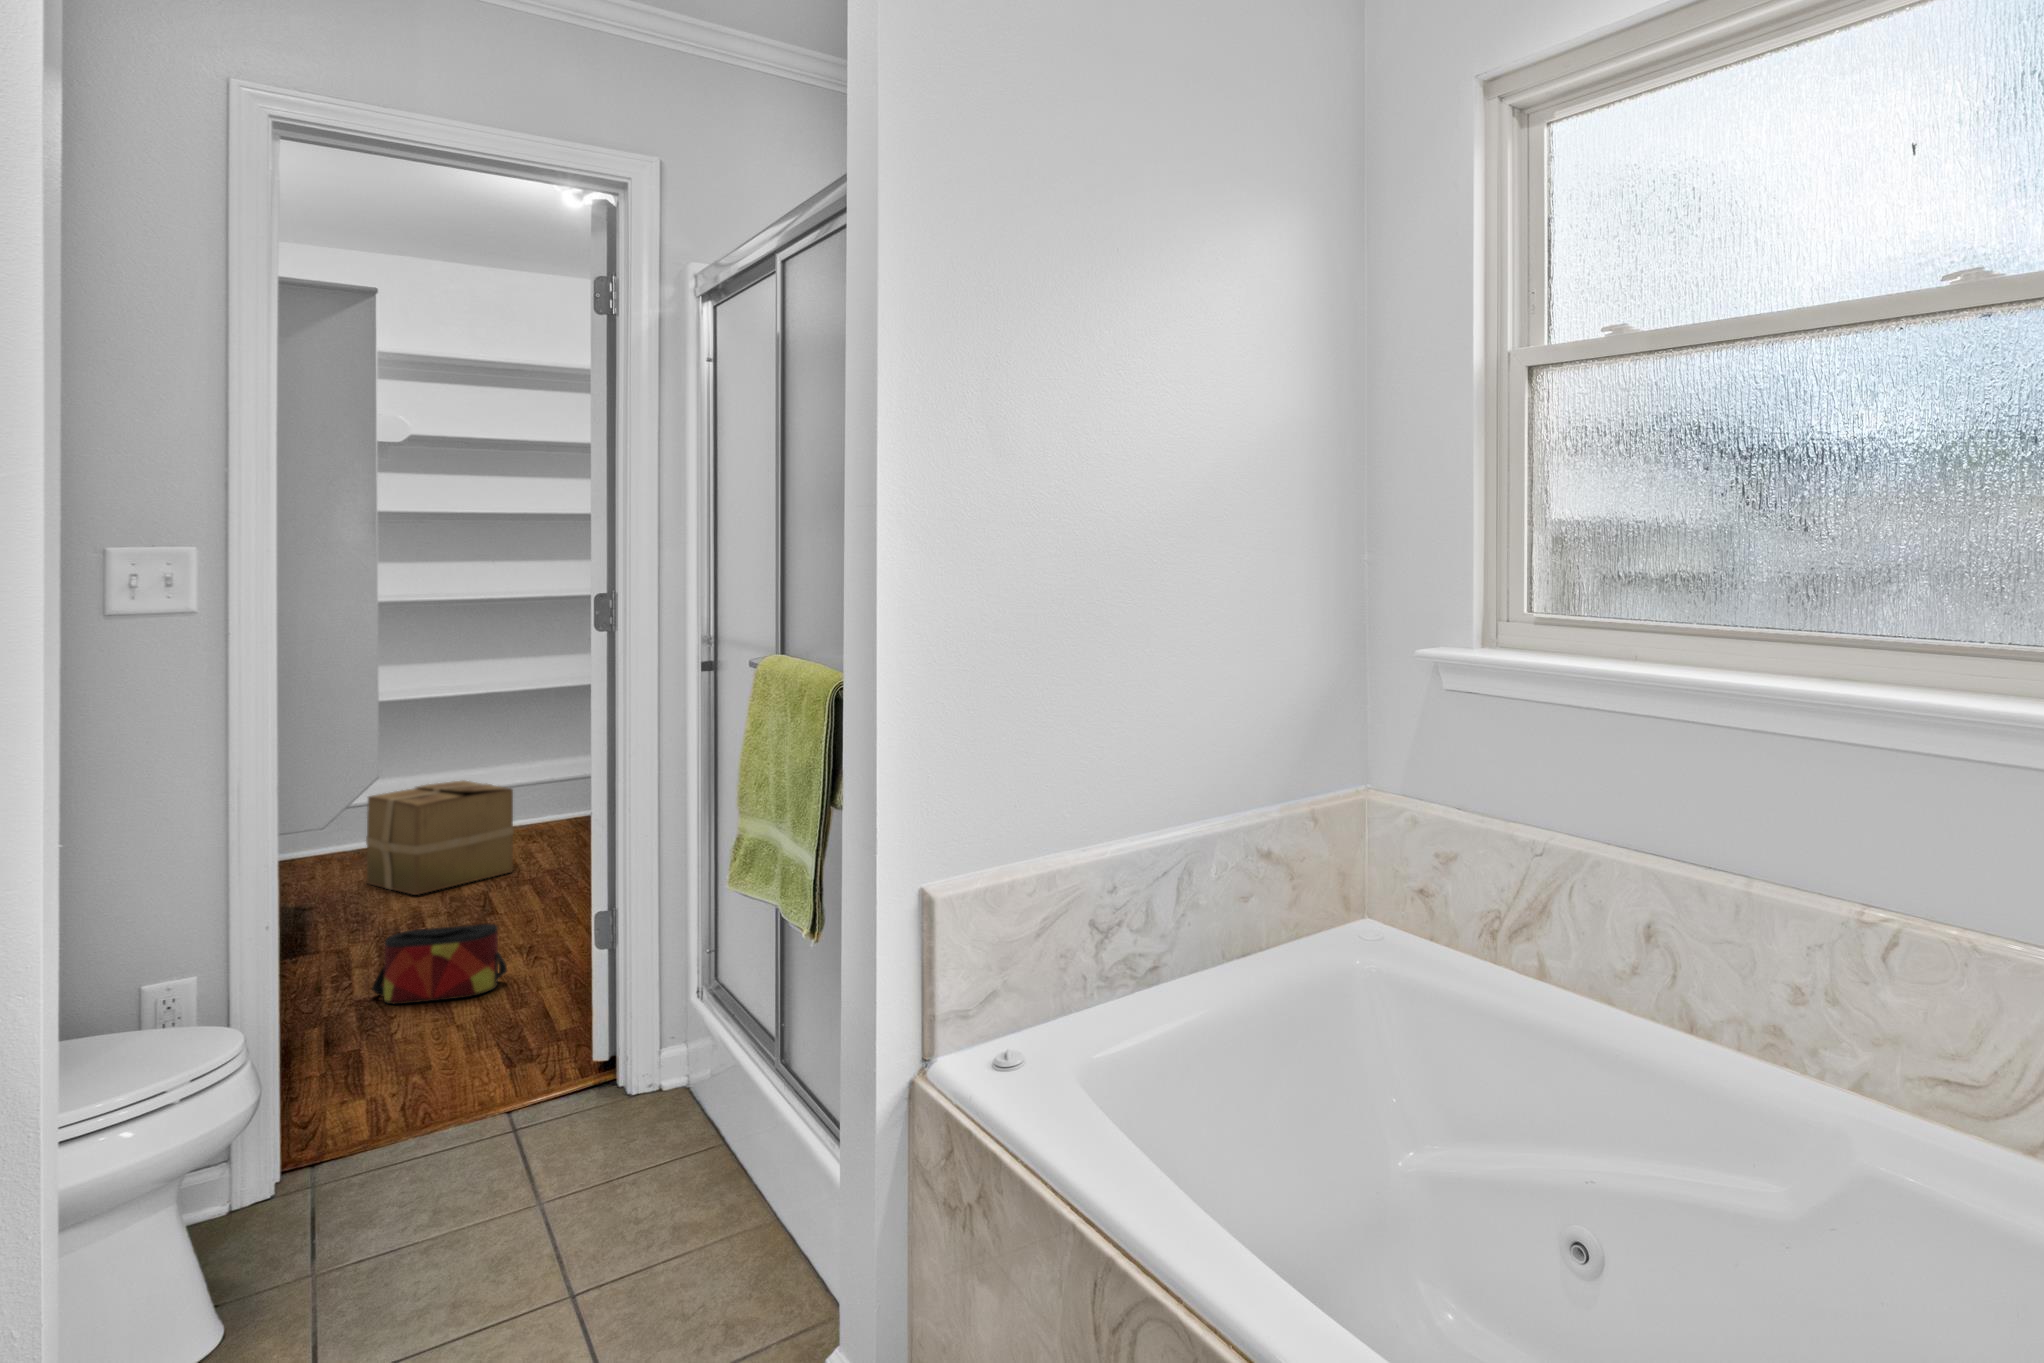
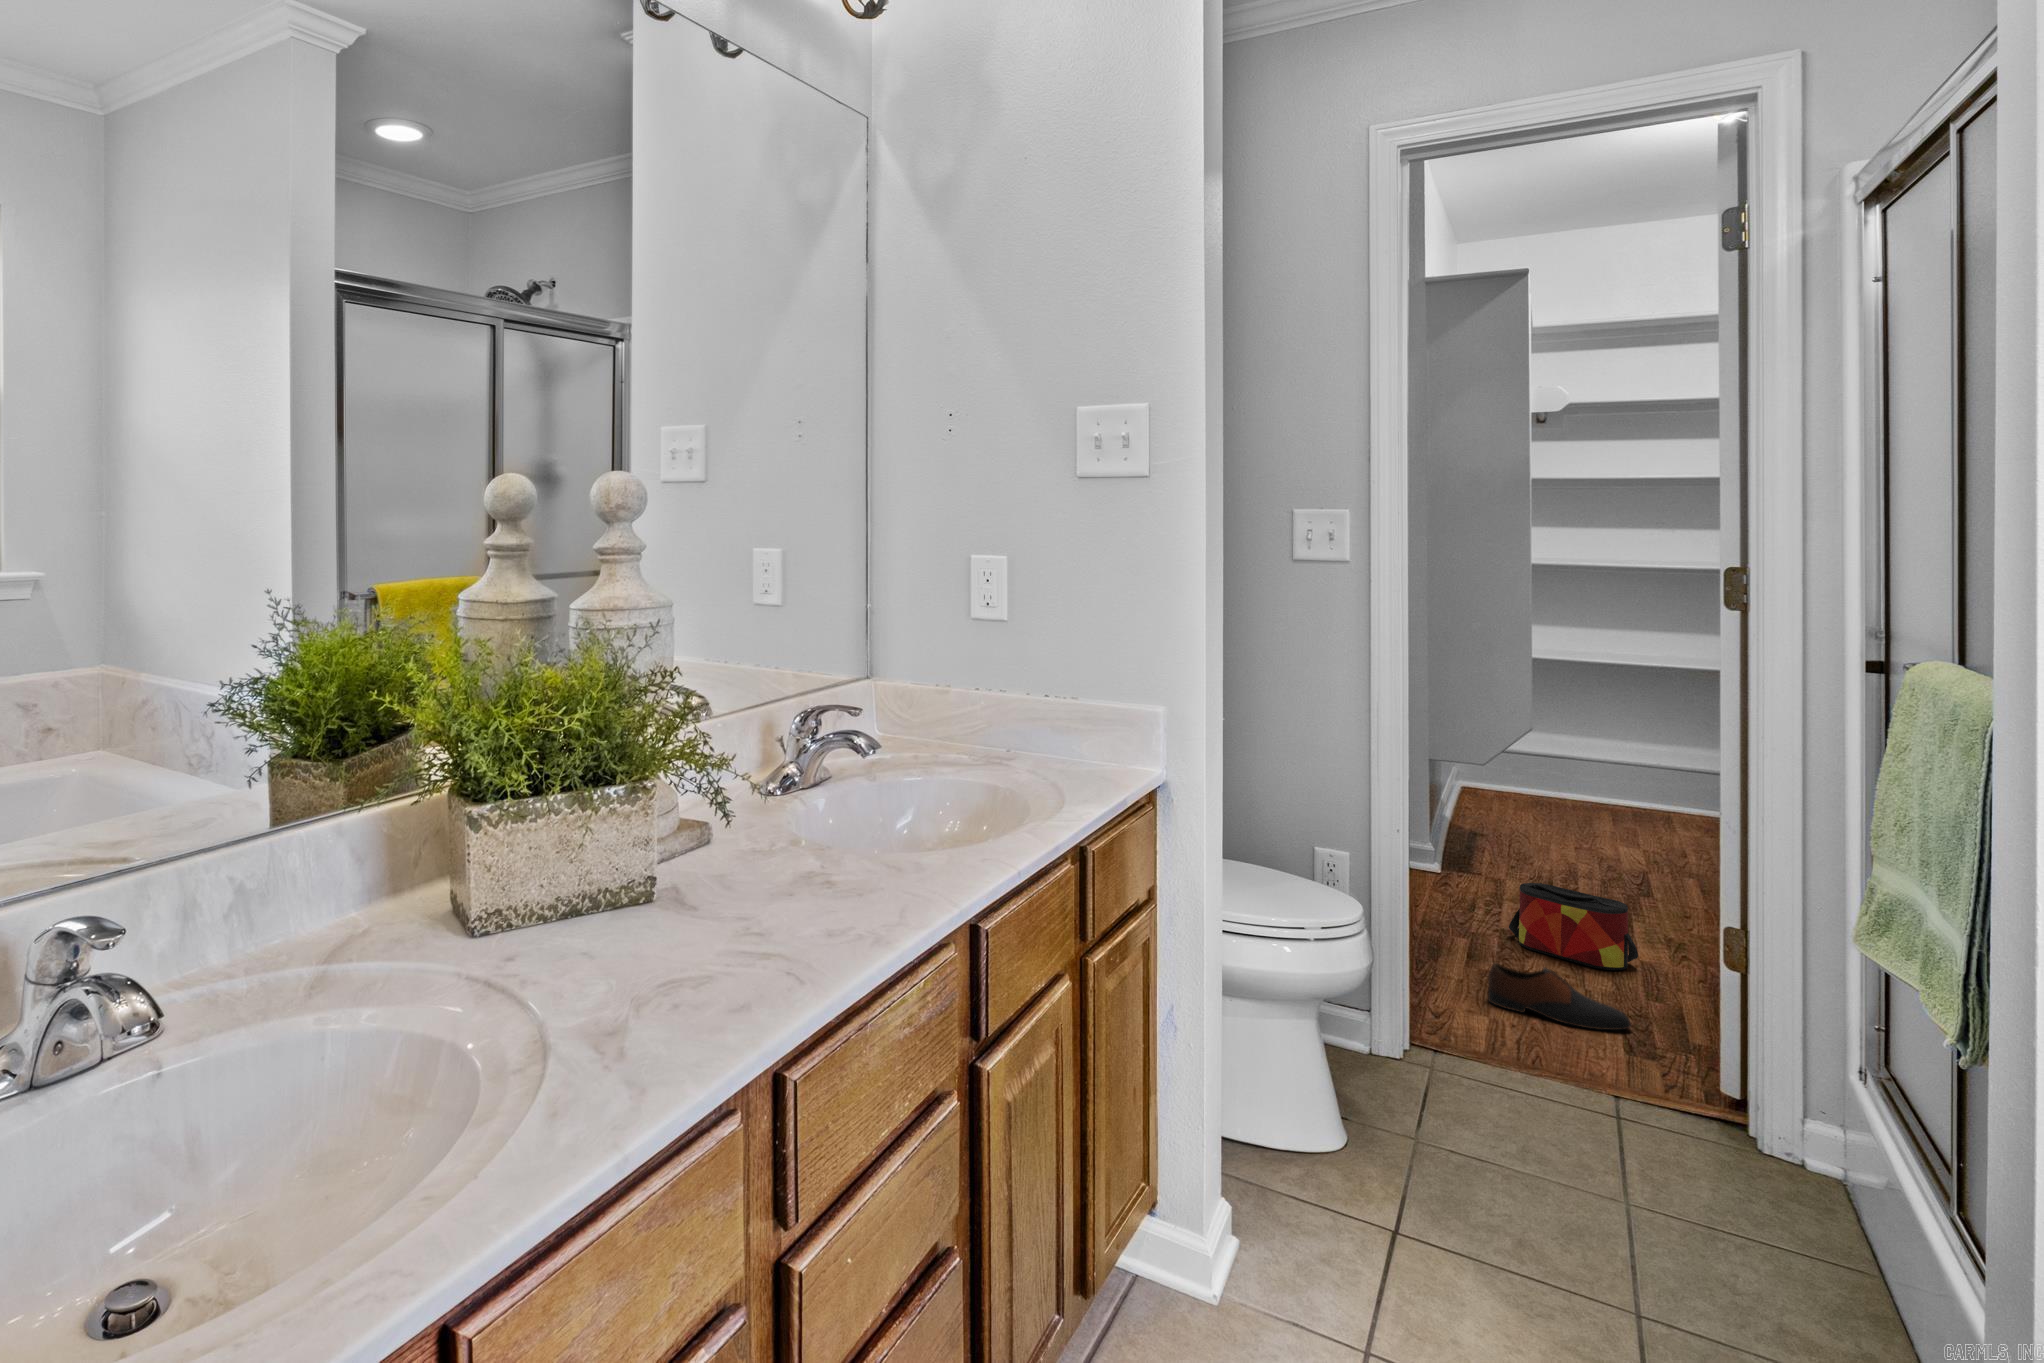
cardboard box: present [366,781,514,895] -> none [1520,749,1664,858]
shoe: none [359,1015,510,1078] -> present [1488,963,1631,1030]

